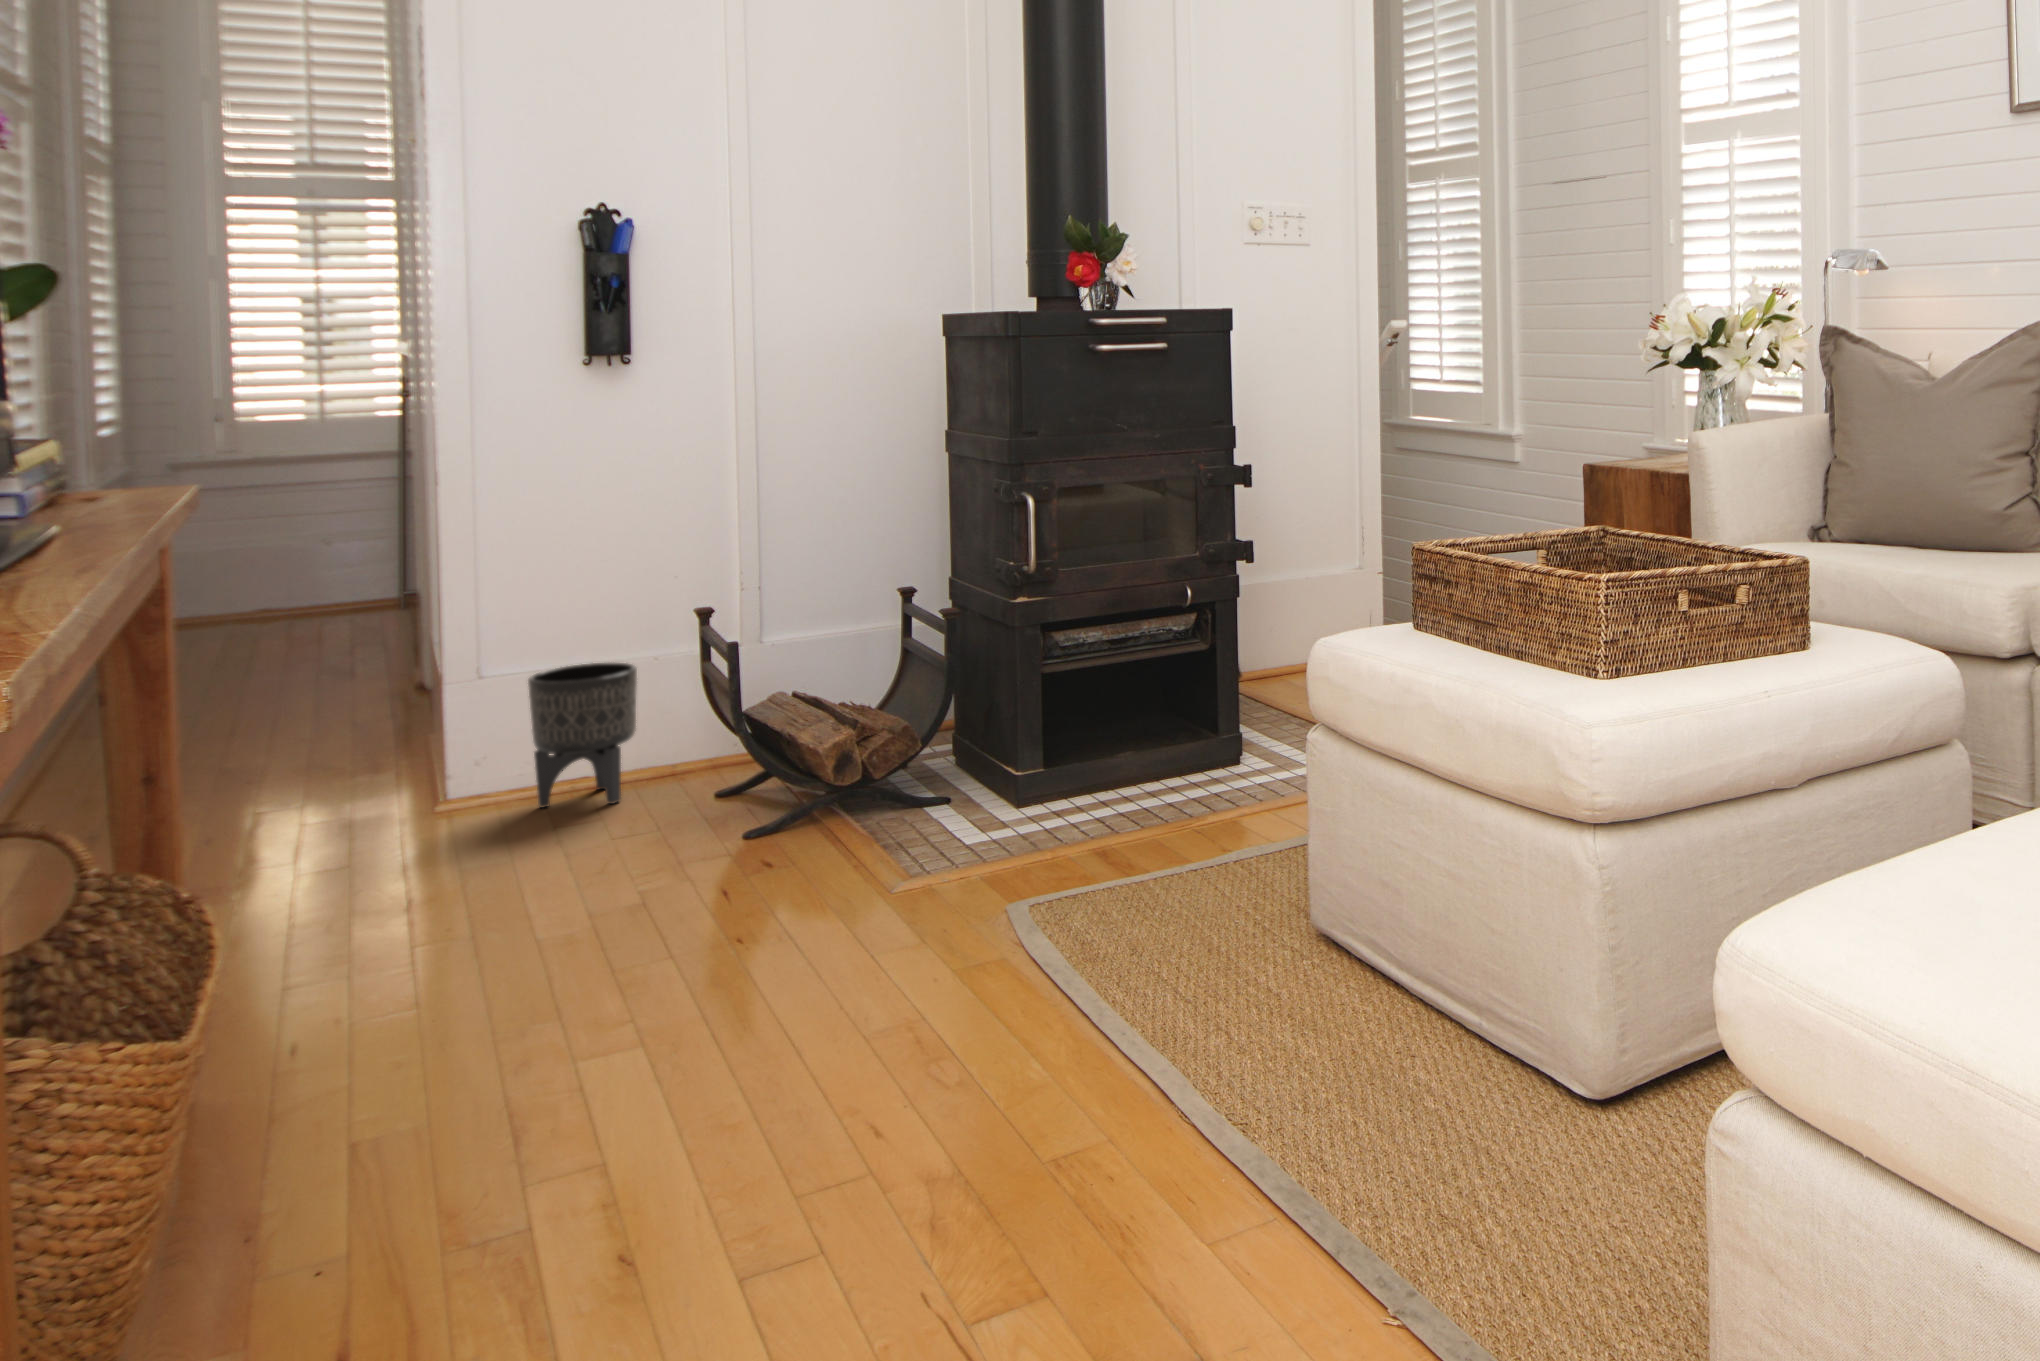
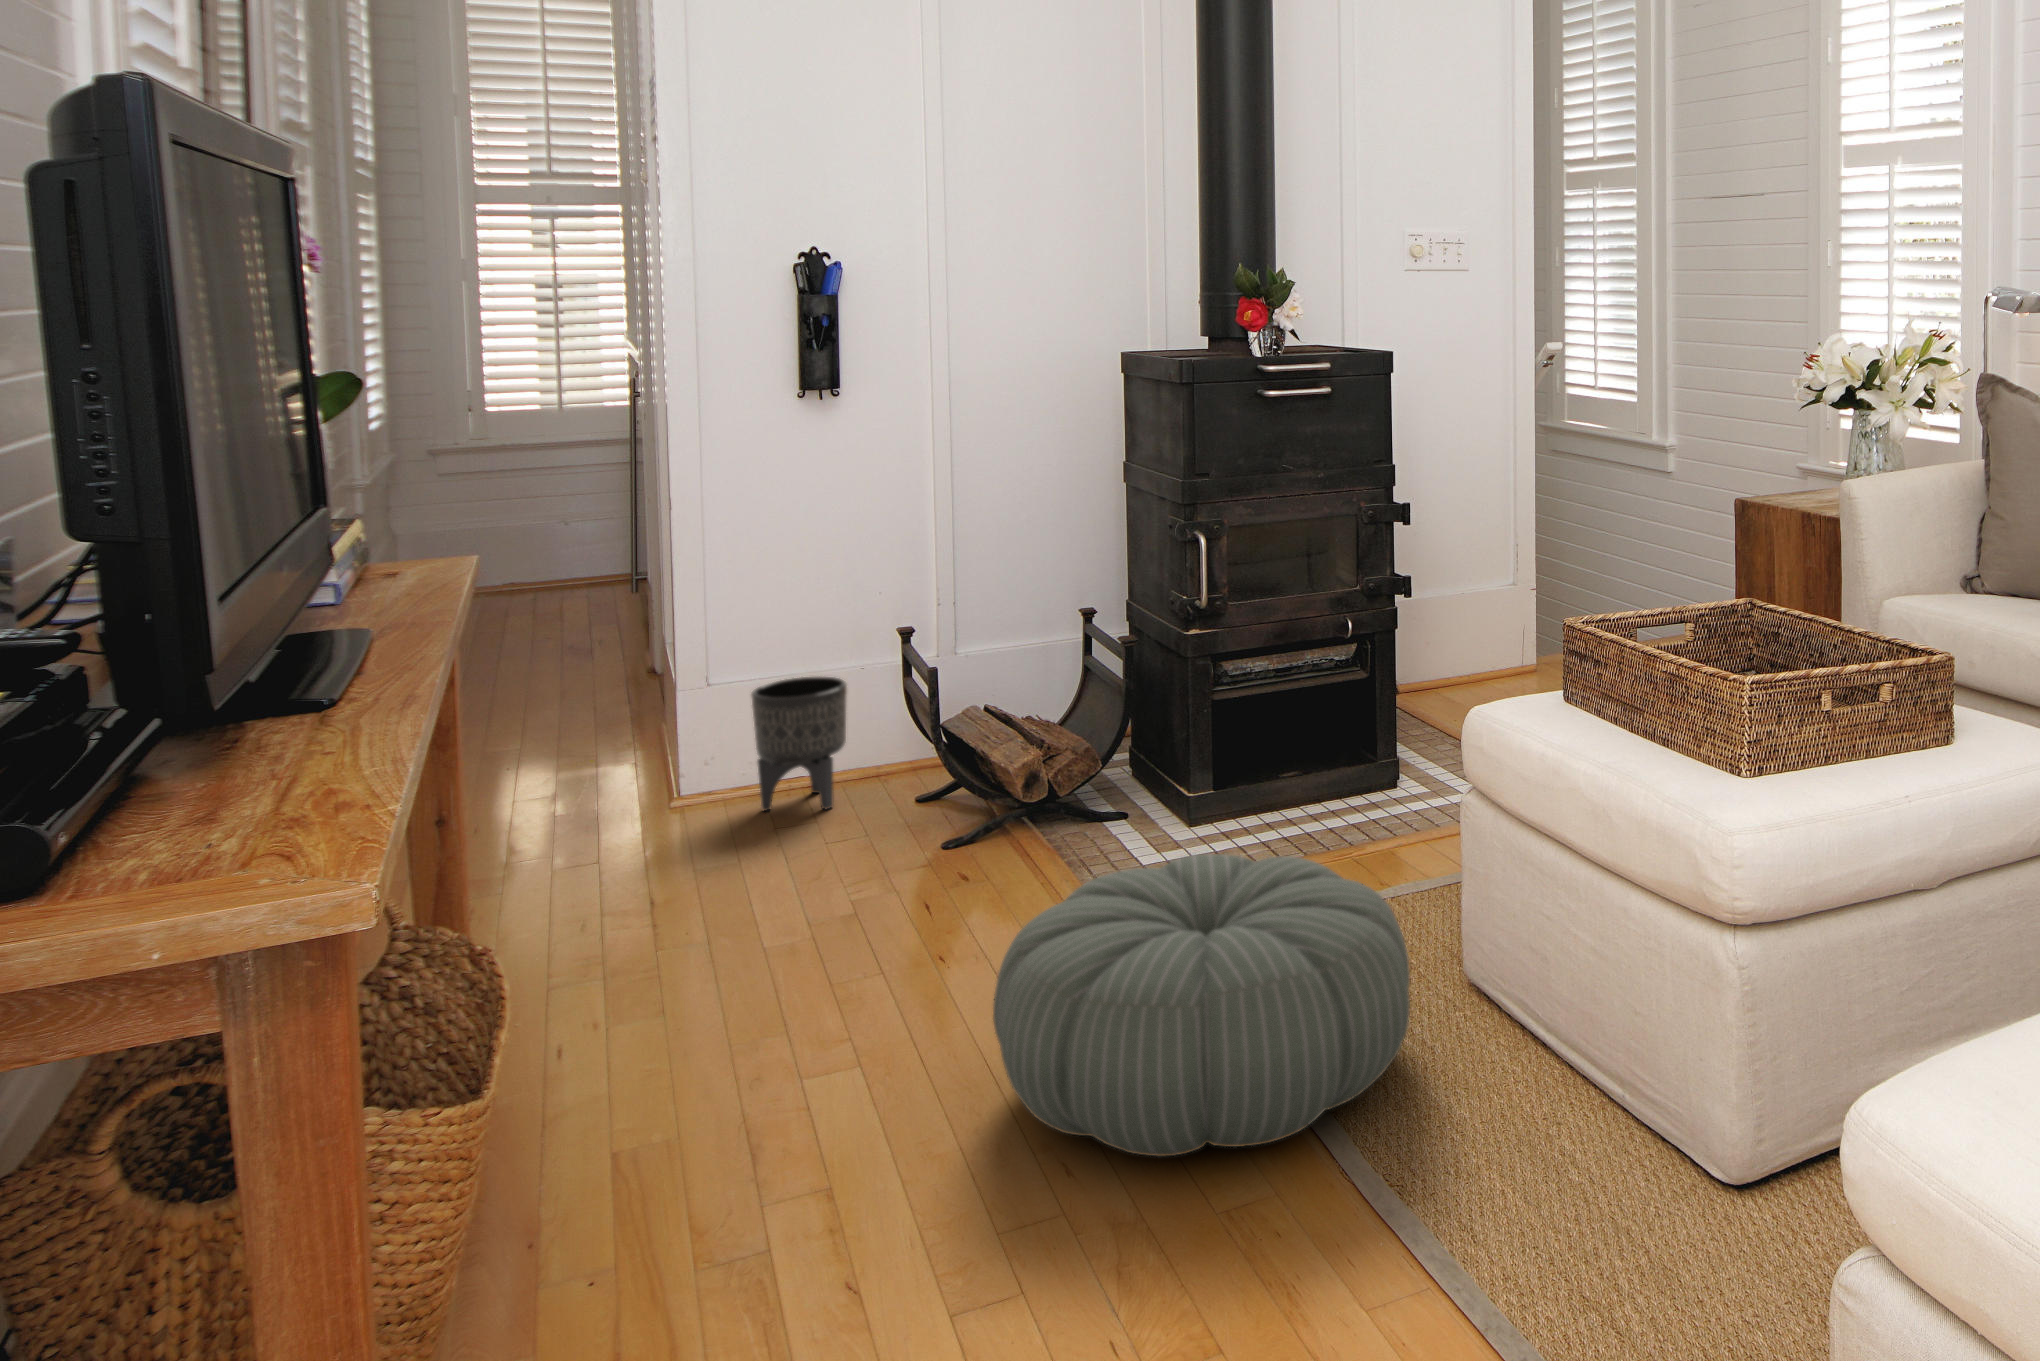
pouf: none [793,799,1251,1101] -> present [993,854,1410,1157]

